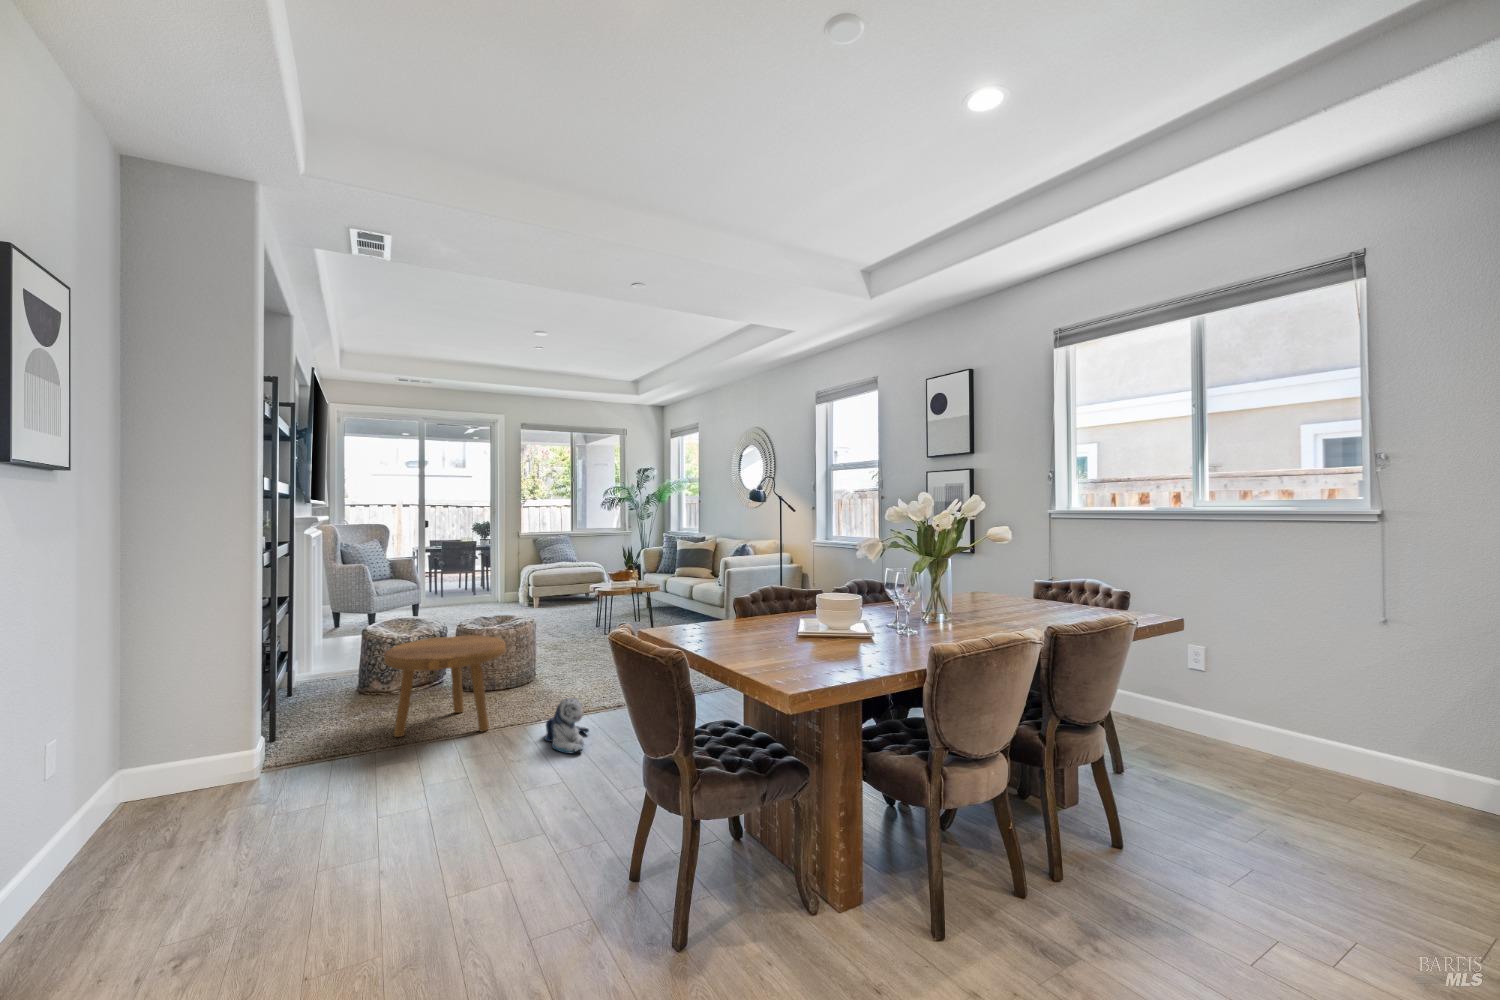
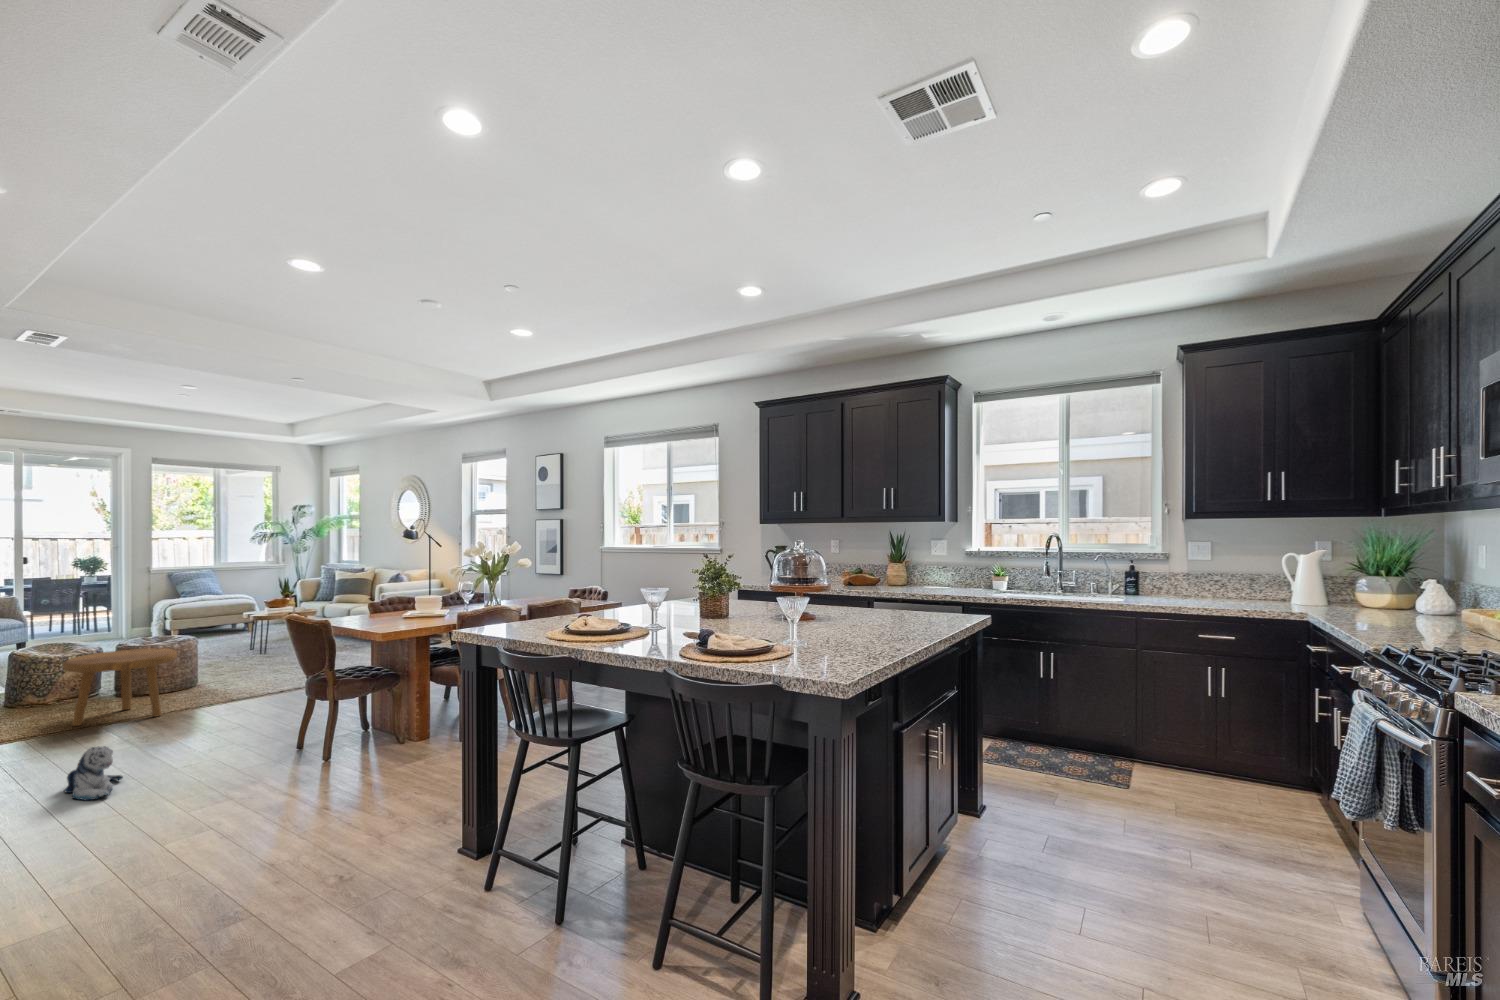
plush toy: present [545,698,589,754] -> present [64,746,123,800]

